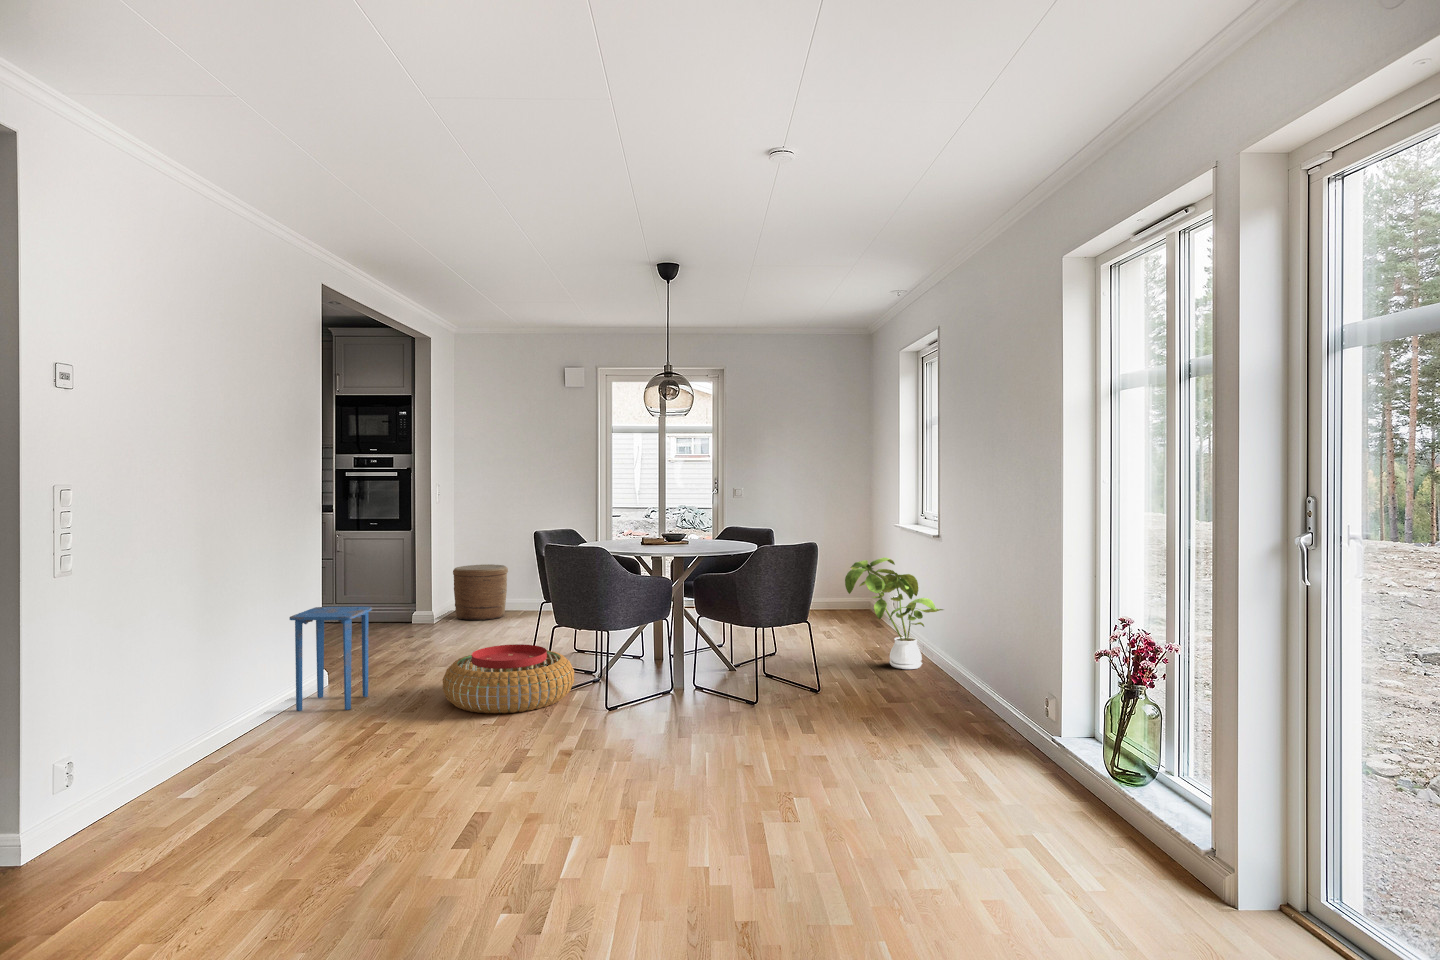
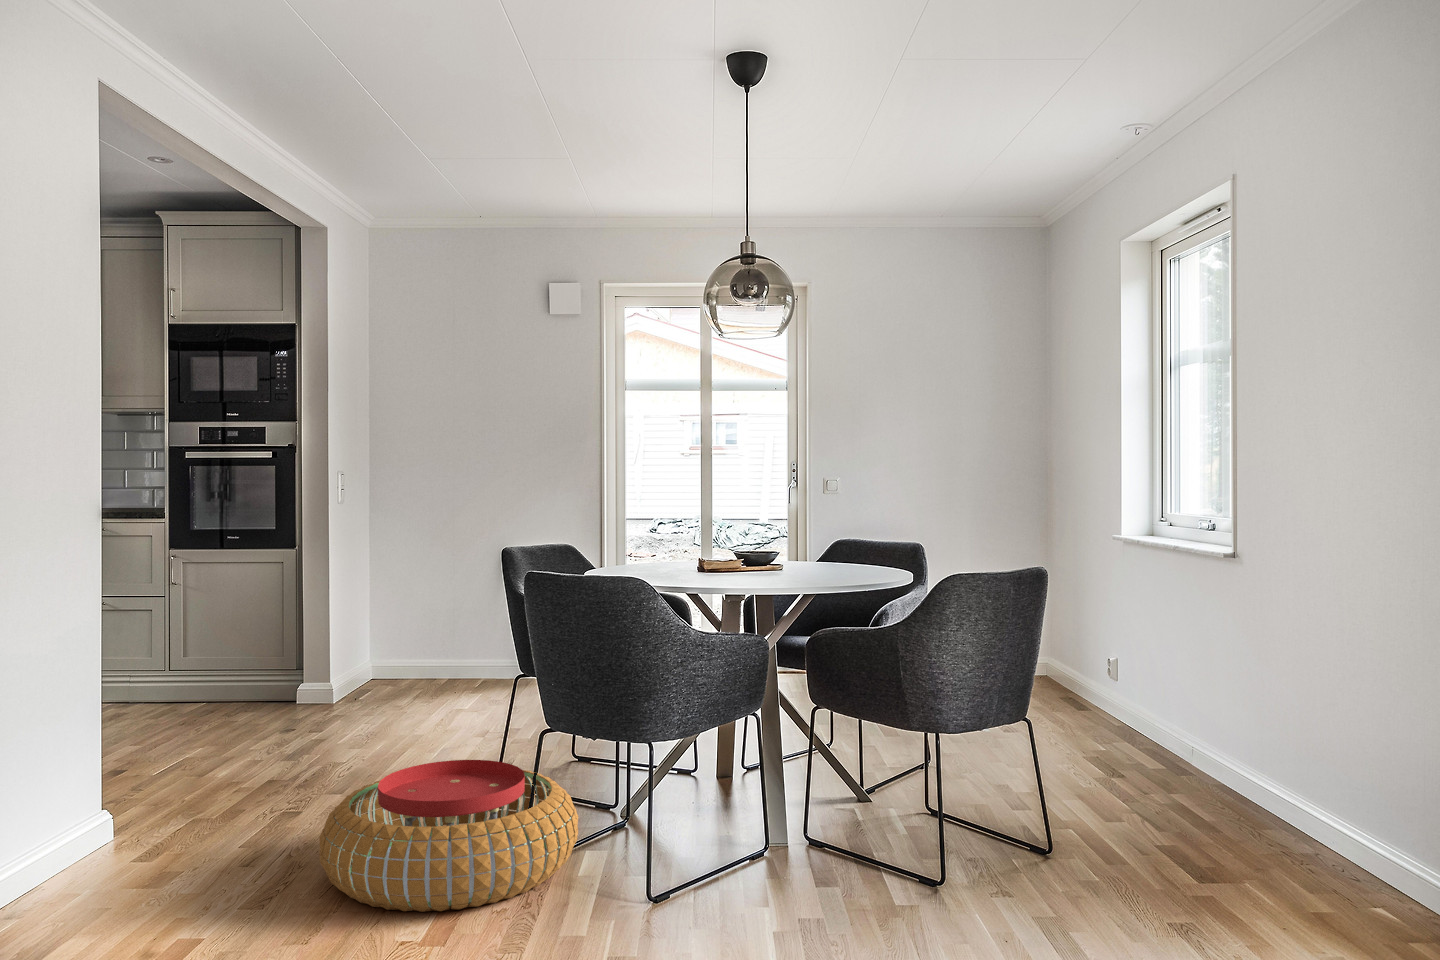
house plant: present [845,558,943,669] -> none [1068,591,1261,797]
woven basket: present [453,564,508,620] -> none [366,604,455,695]
side table: present [290,607,372,711] -> none [10,690,188,904]

